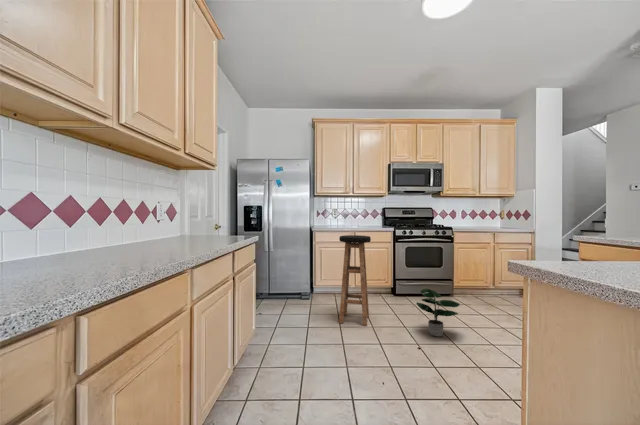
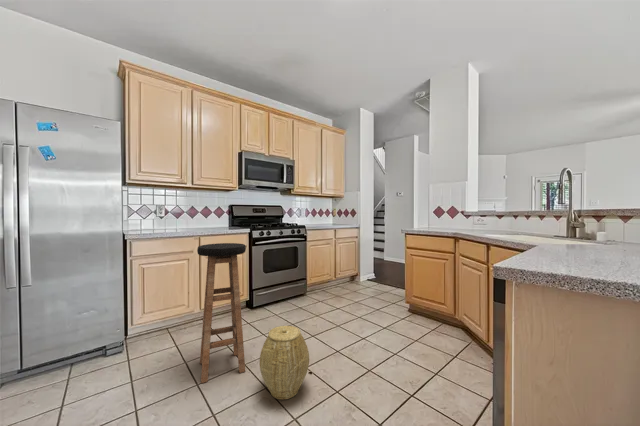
potted plant: present [416,289,460,336] -> none [306,300,352,356]
woven basket: none [368,297,404,346] -> present [259,326,309,400]

